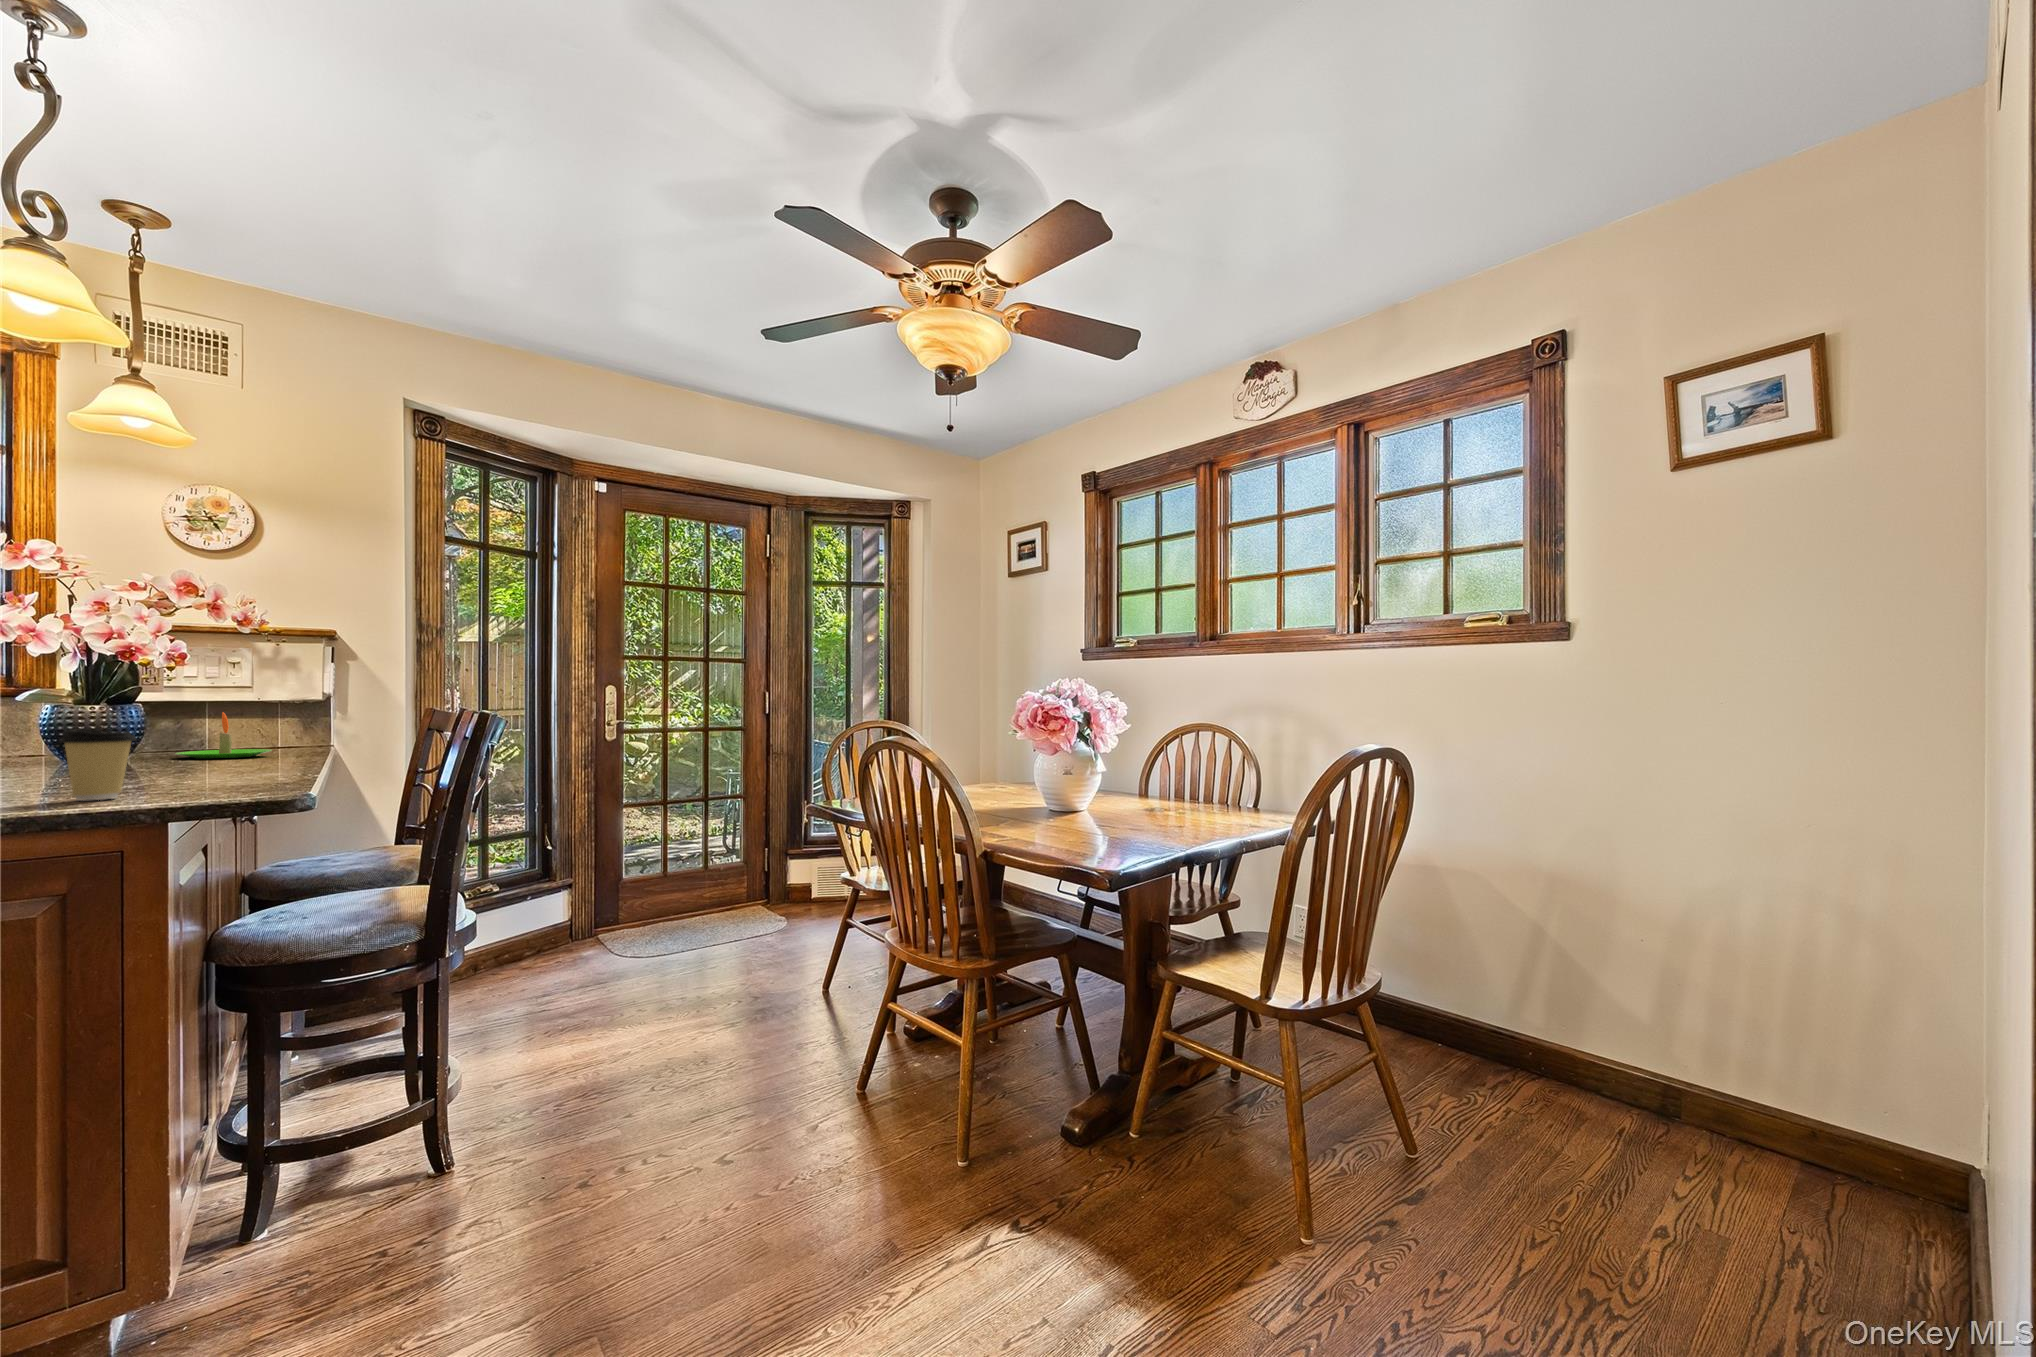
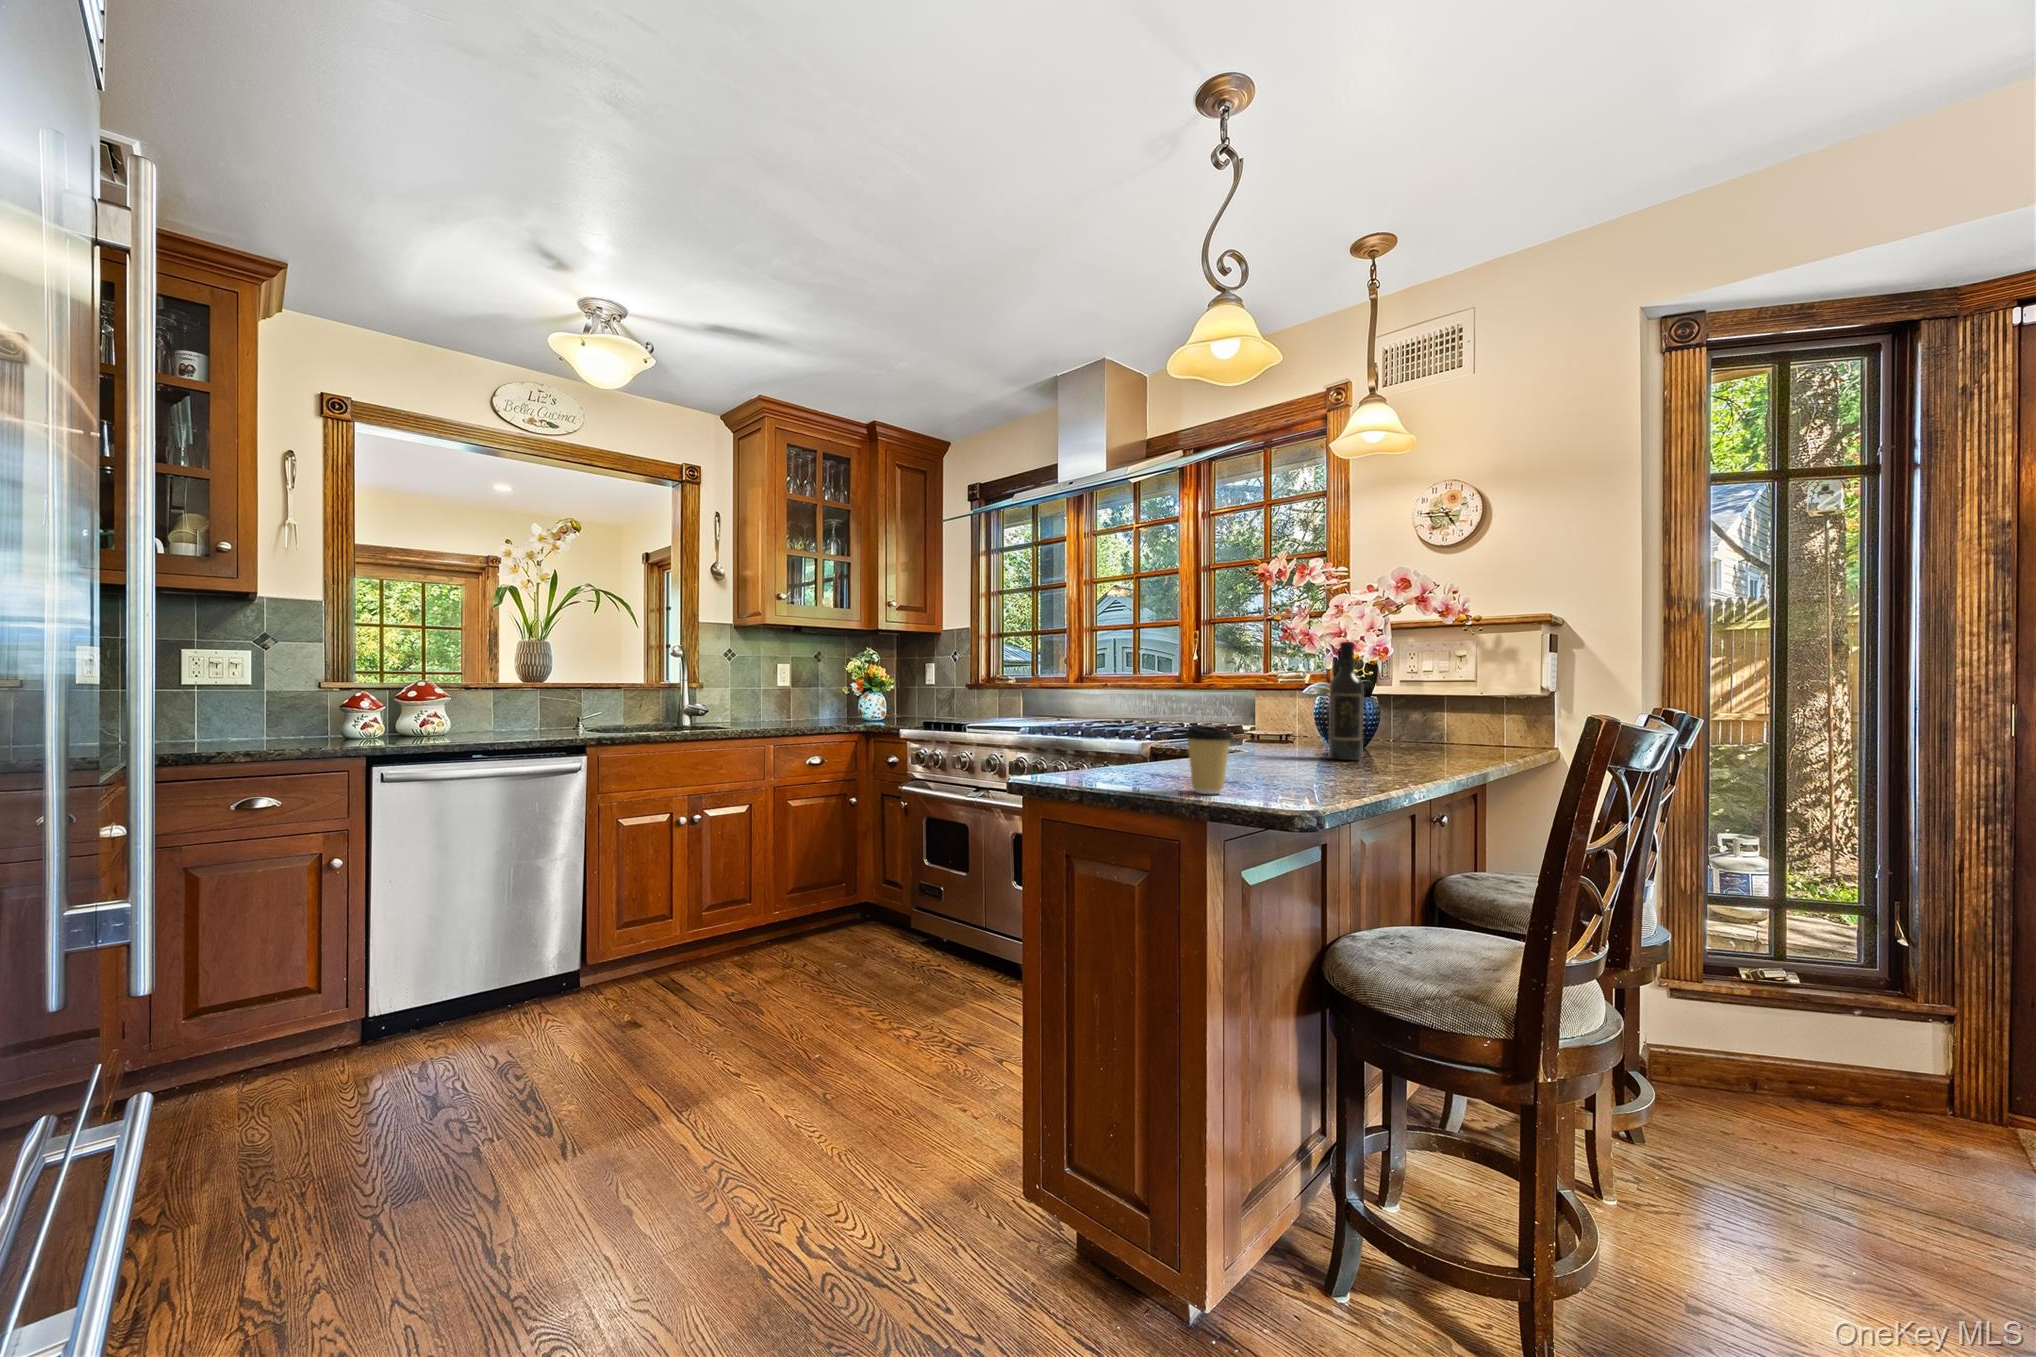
wine bottle: none [122,645,173,769] -> present [1329,642,1364,760]
candle: present [175,712,272,759] -> none [1398,706,1477,754]

